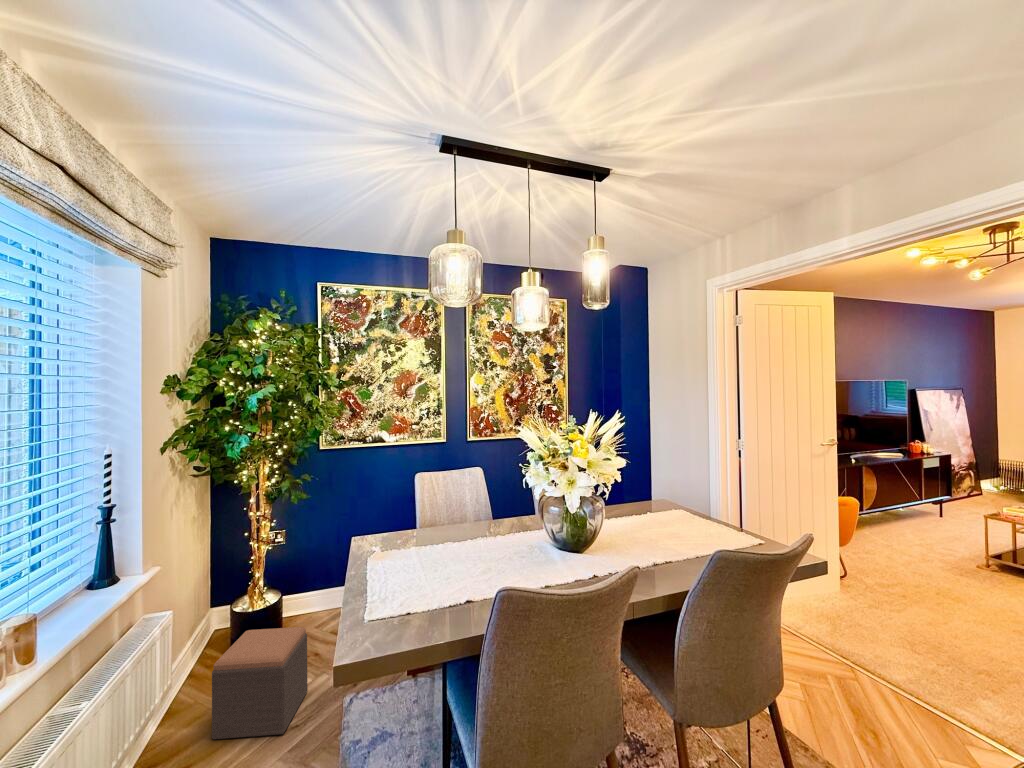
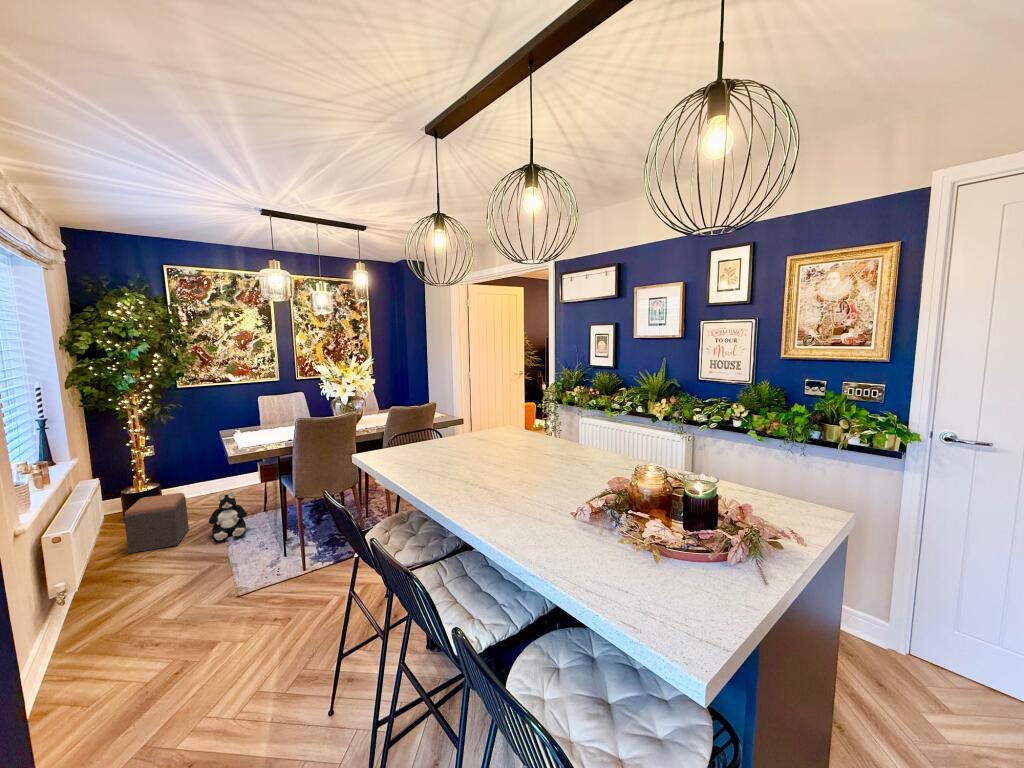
plush toy: none [334,639,394,738] -> present [209,493,247,540]

